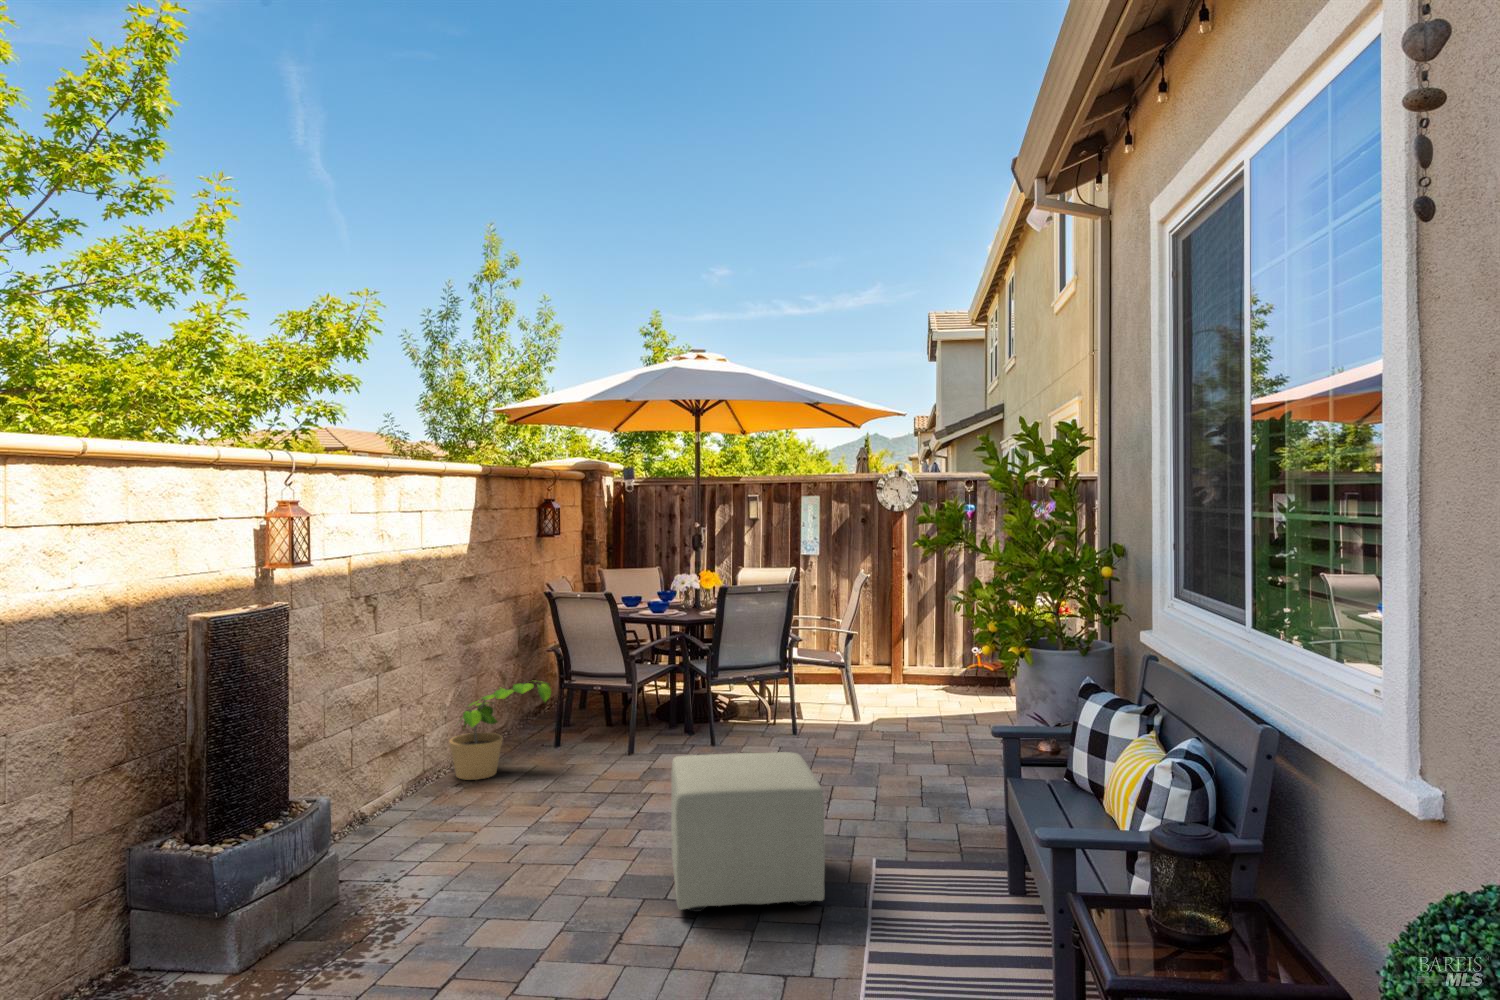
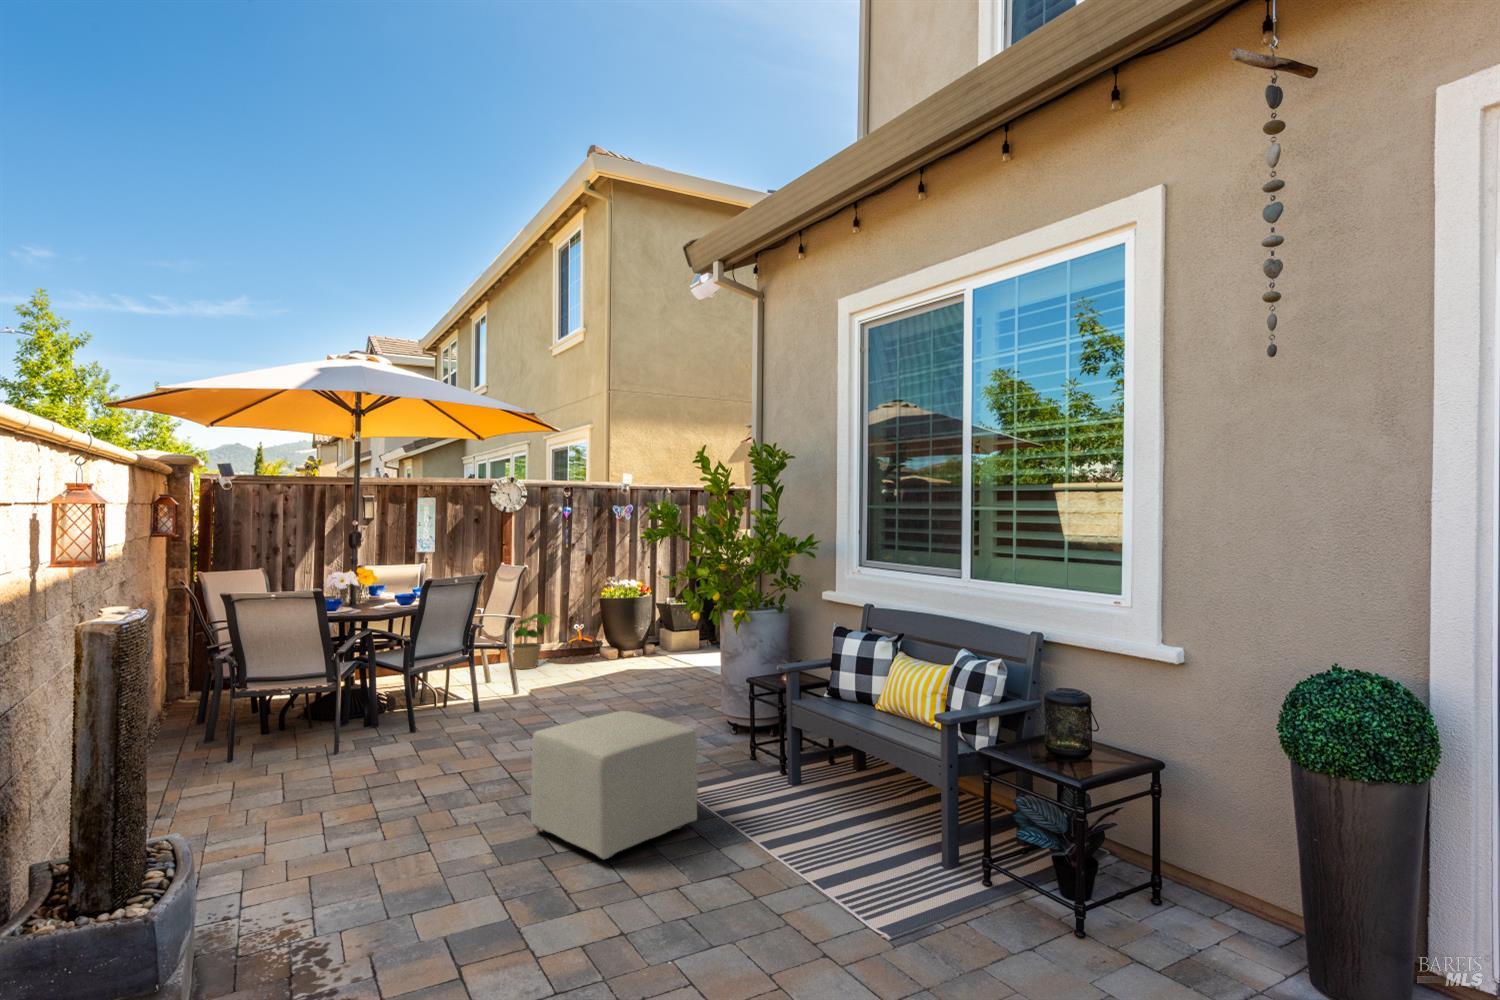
potted plant: present [449,681,551,780] -> present [513,614,551,669]

